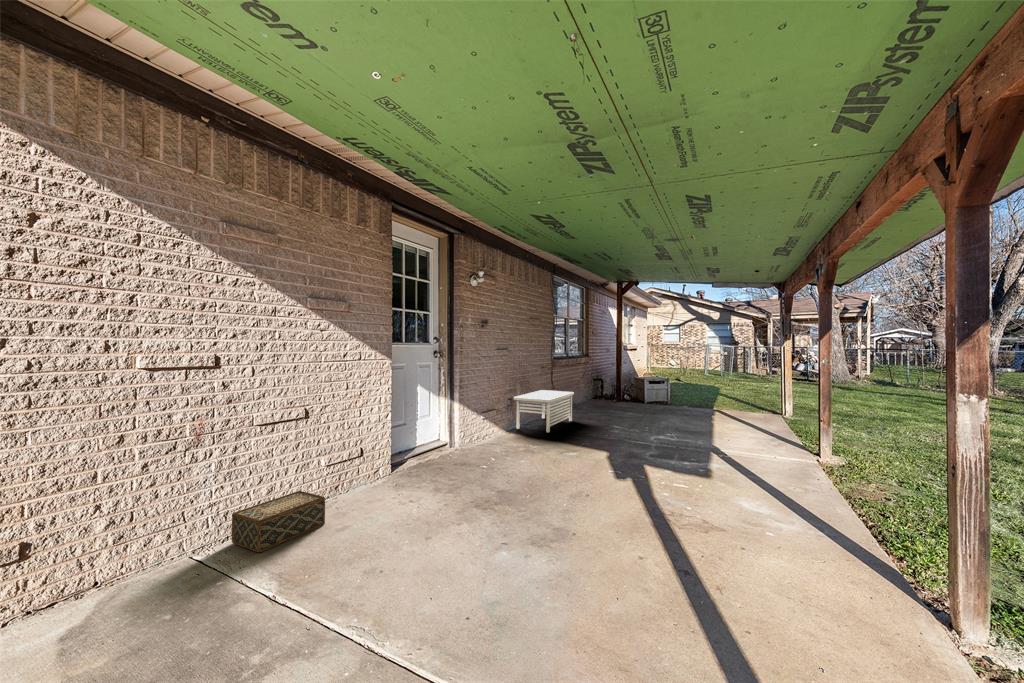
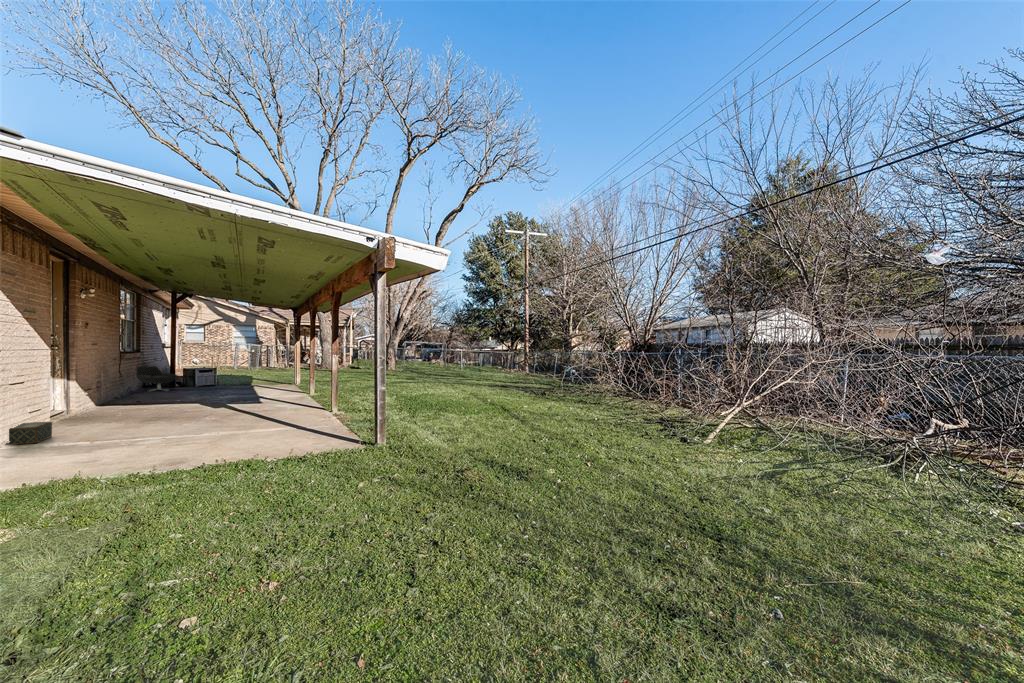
lounge chair: none [580,374,621,408] -> present [136,366,177,390]
storage bench: present [514,390,574,432] -> none [101,377,147,405]

